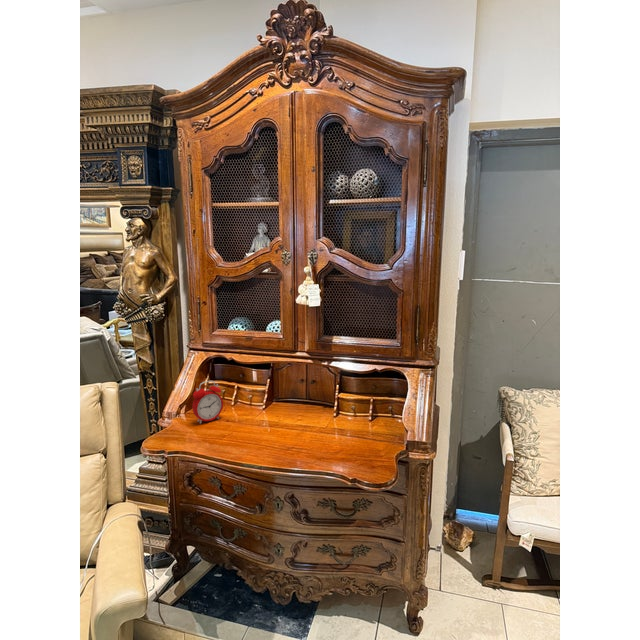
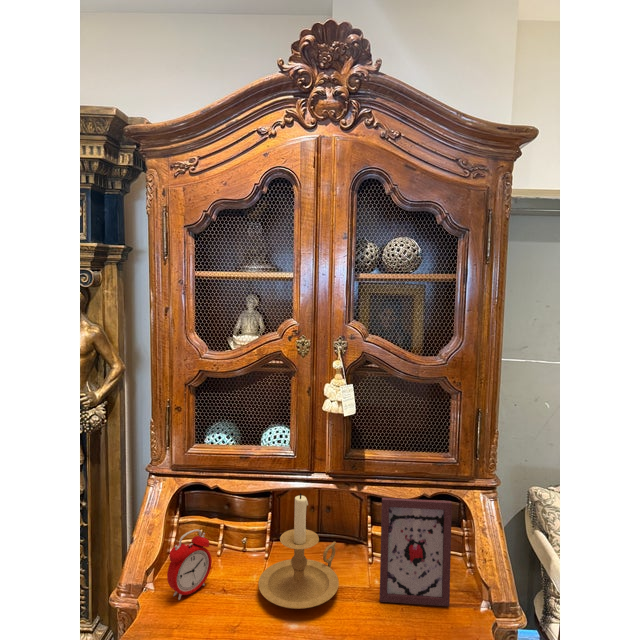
candle holder: none [251,358,311,431] -> present [258,493,339,609]
picture frame: none [332,363,383,440] -> present [380,498,452,606]

